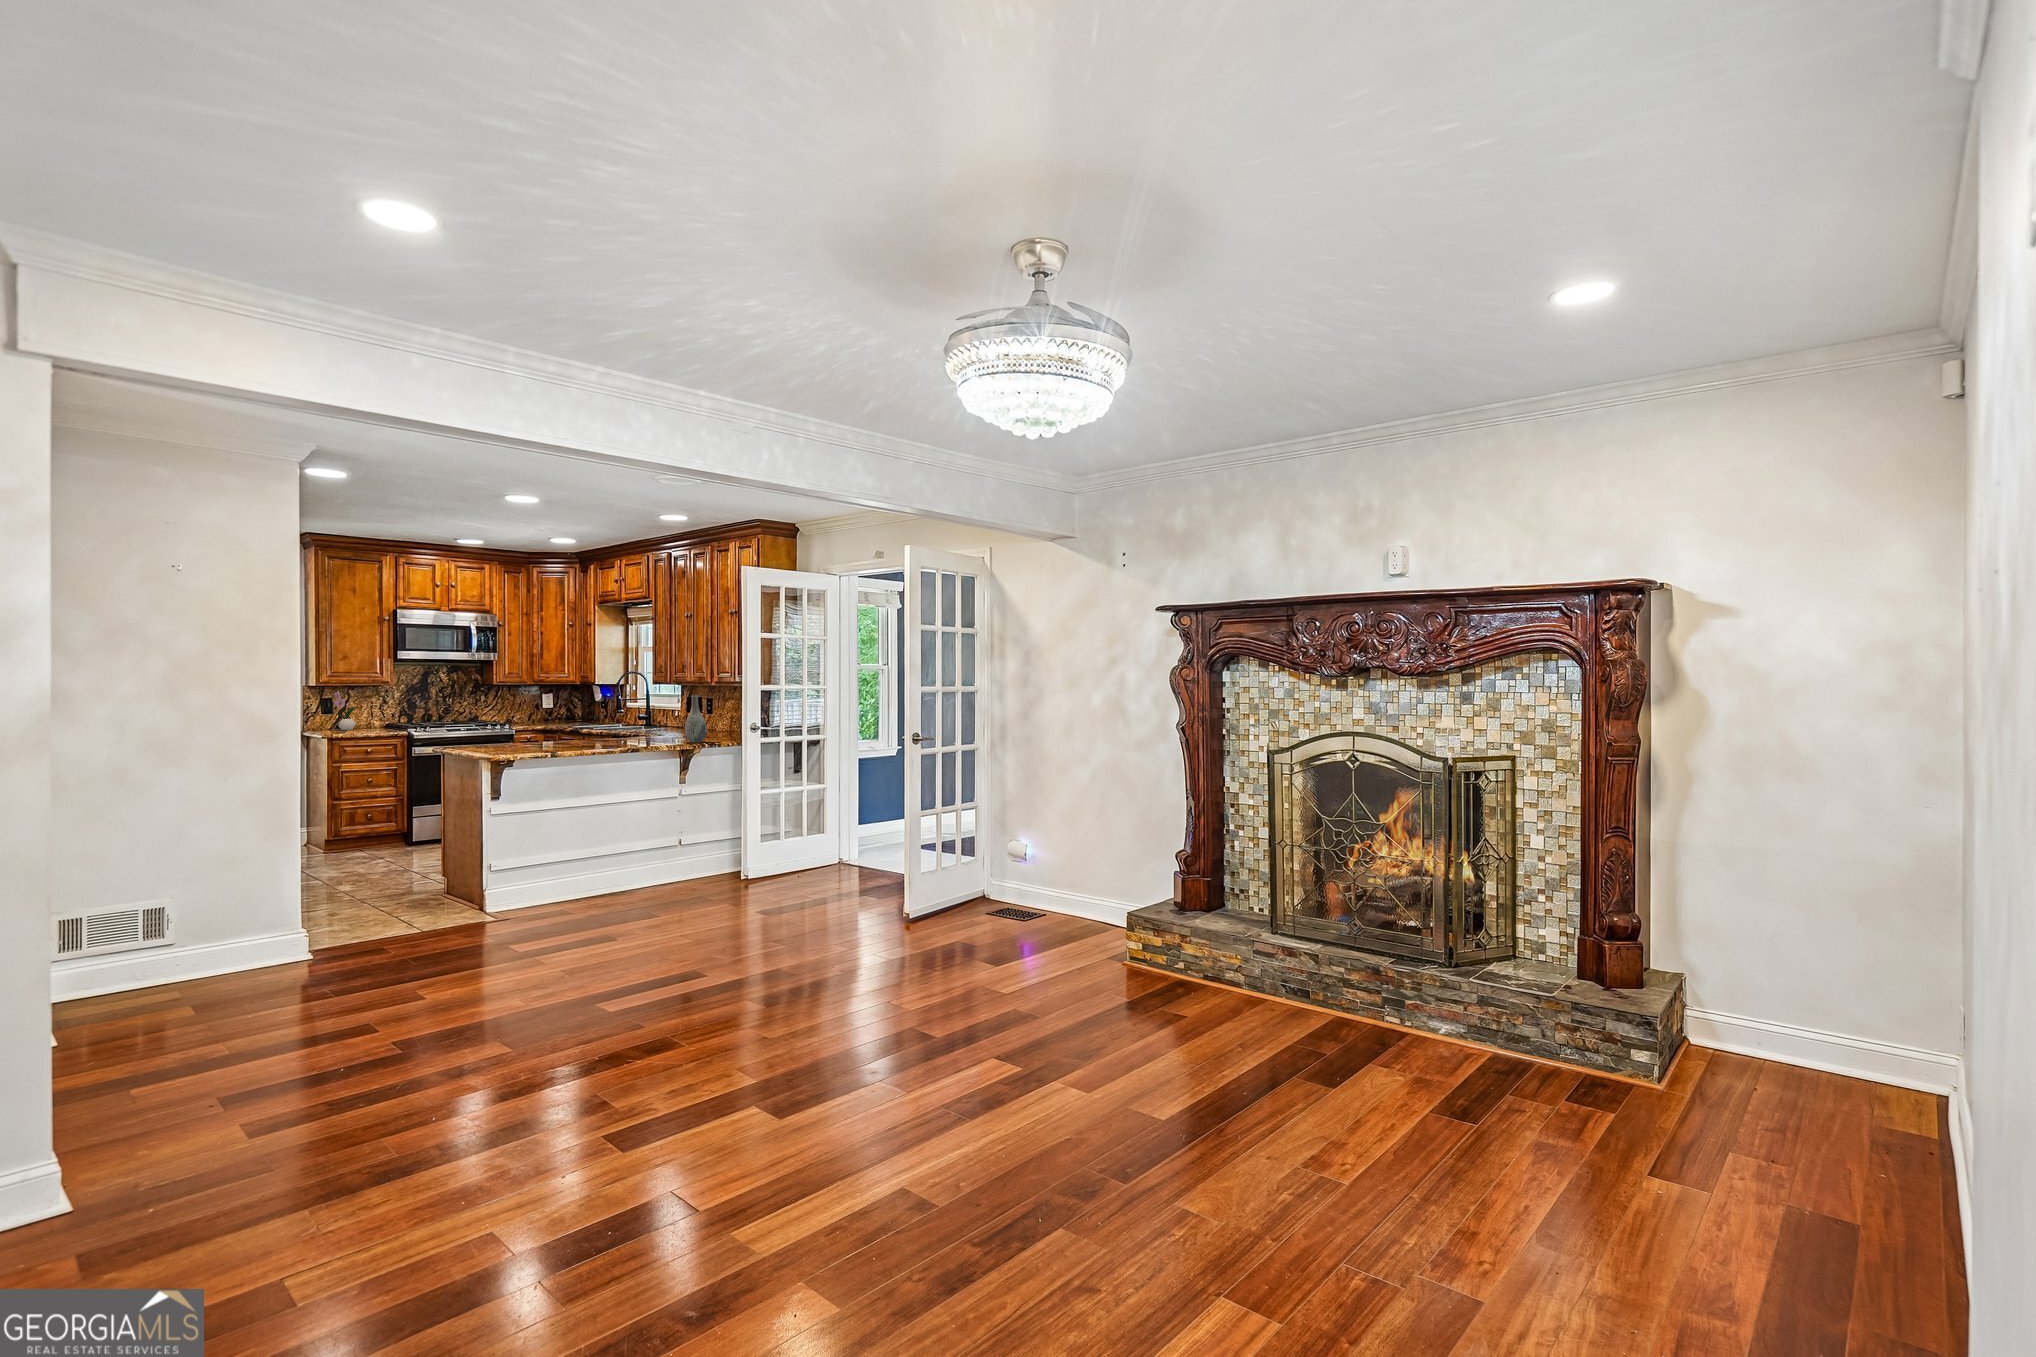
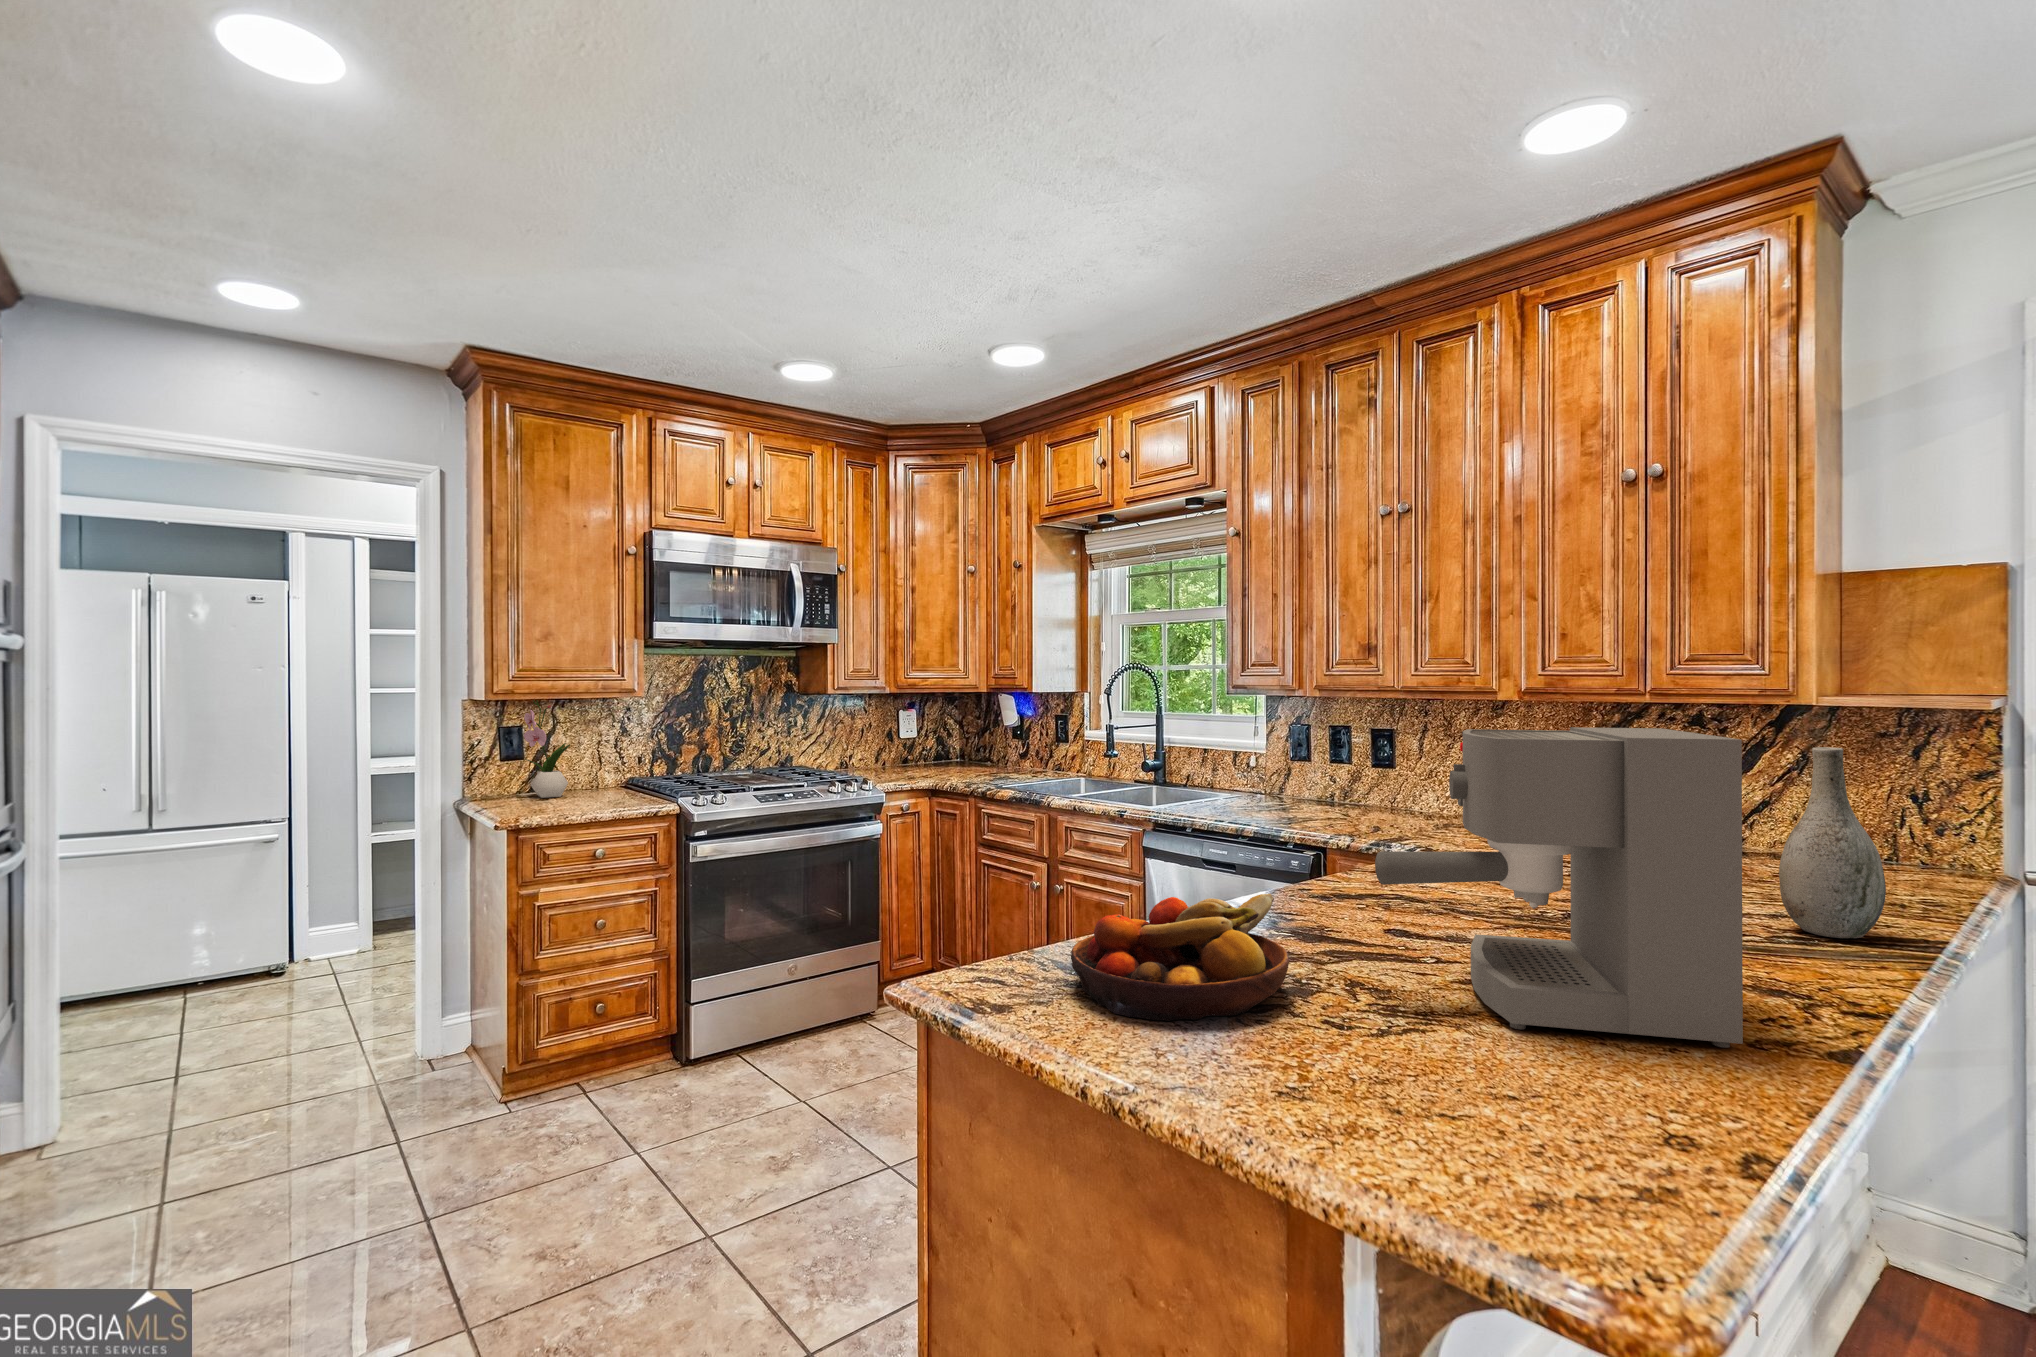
coffee maker: none [539,689,614,748] -> present [1375,727,1743,1048]
fruit bowl: none [471,726,529,748] -> present [1071,894,1289,1021]

